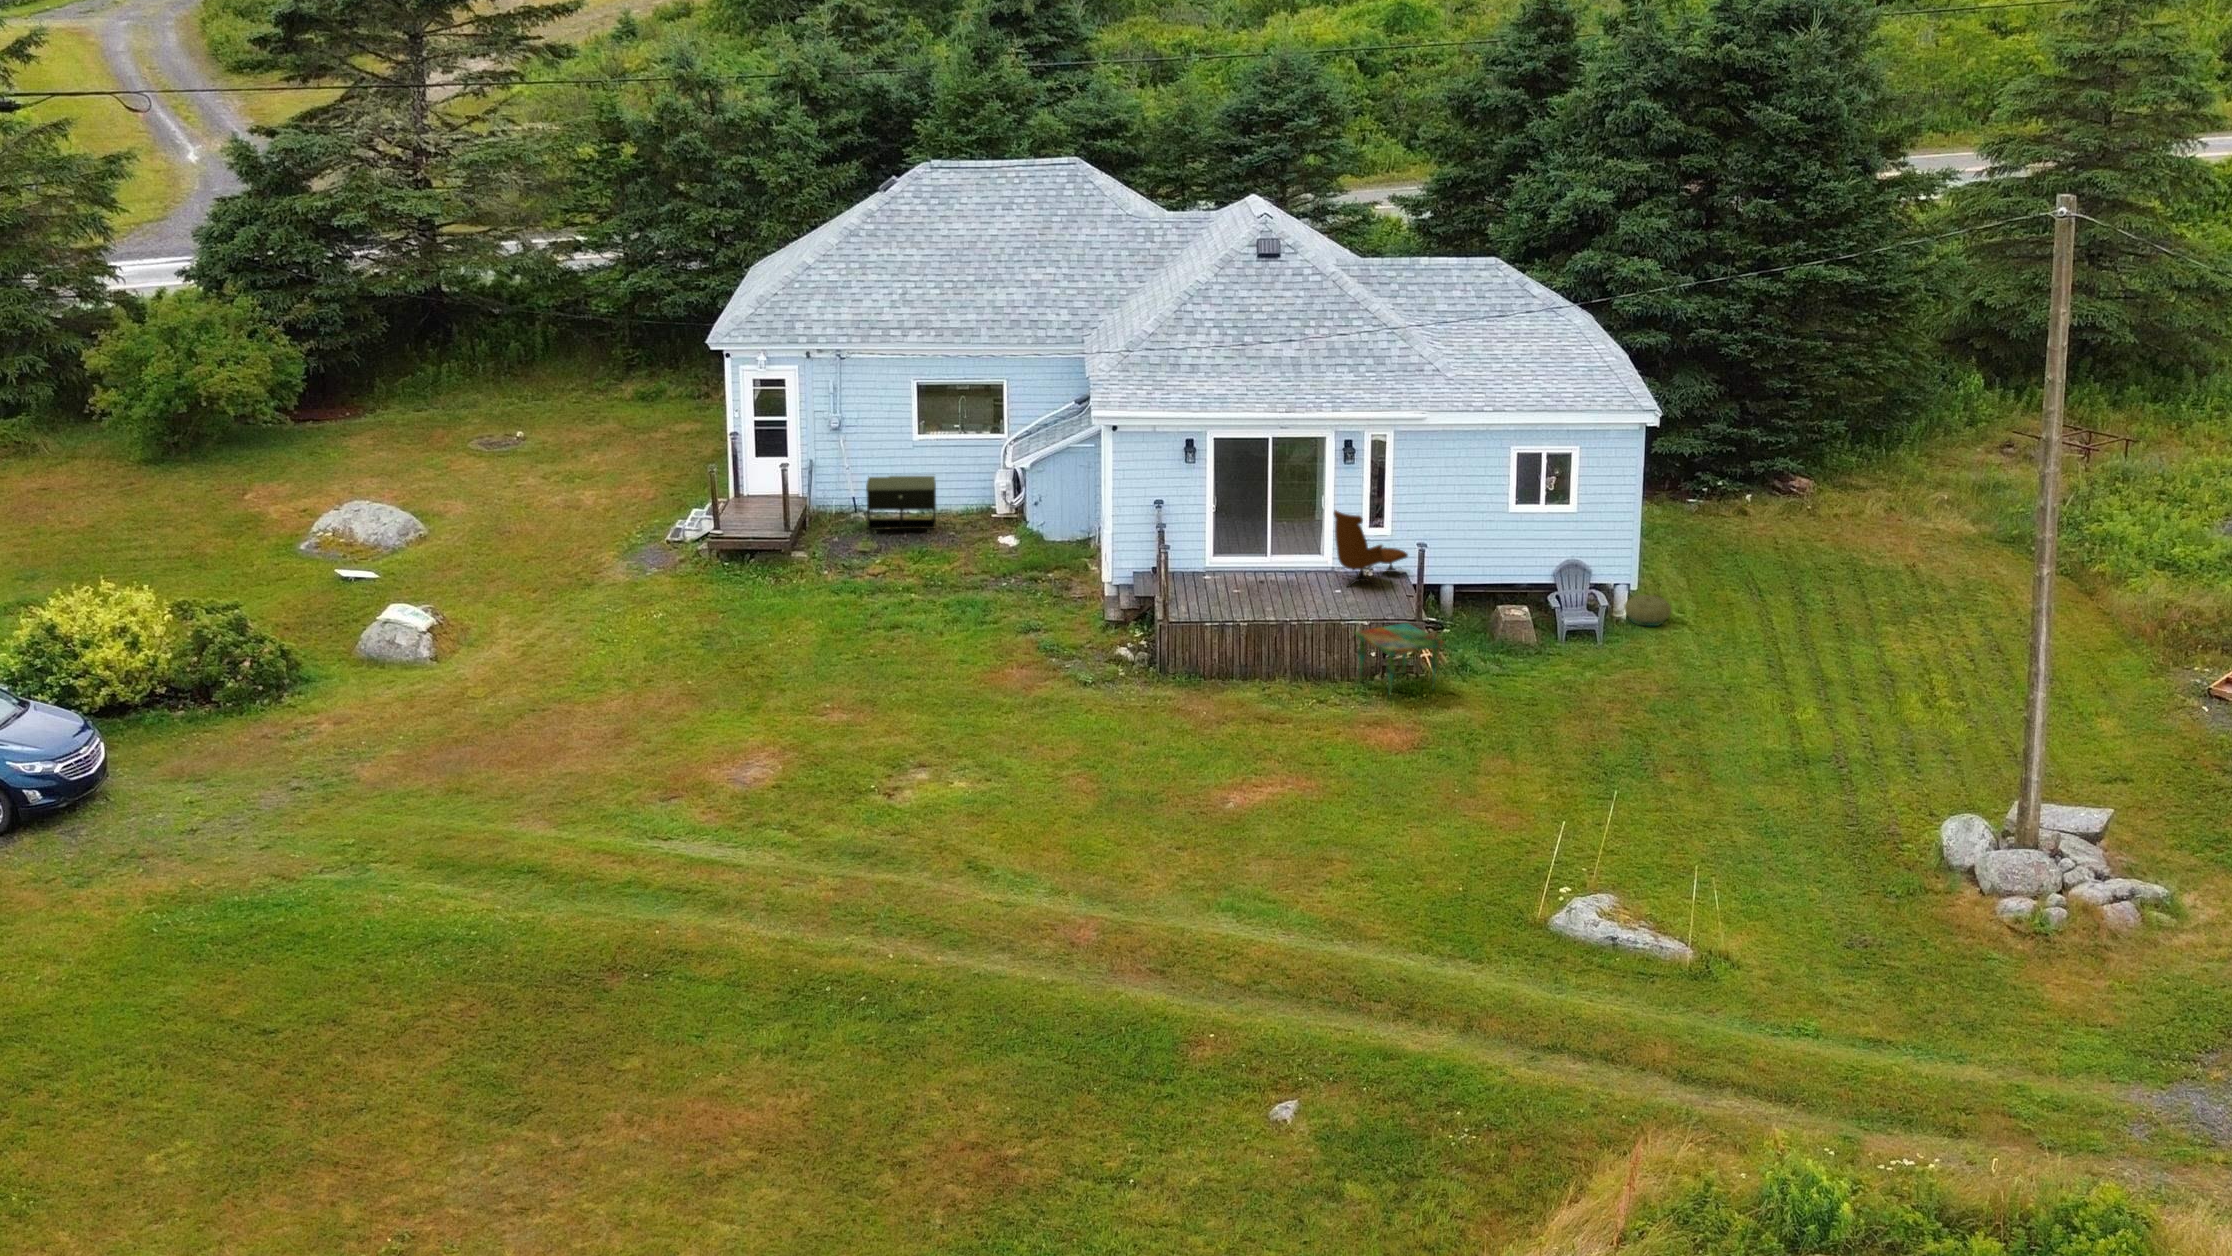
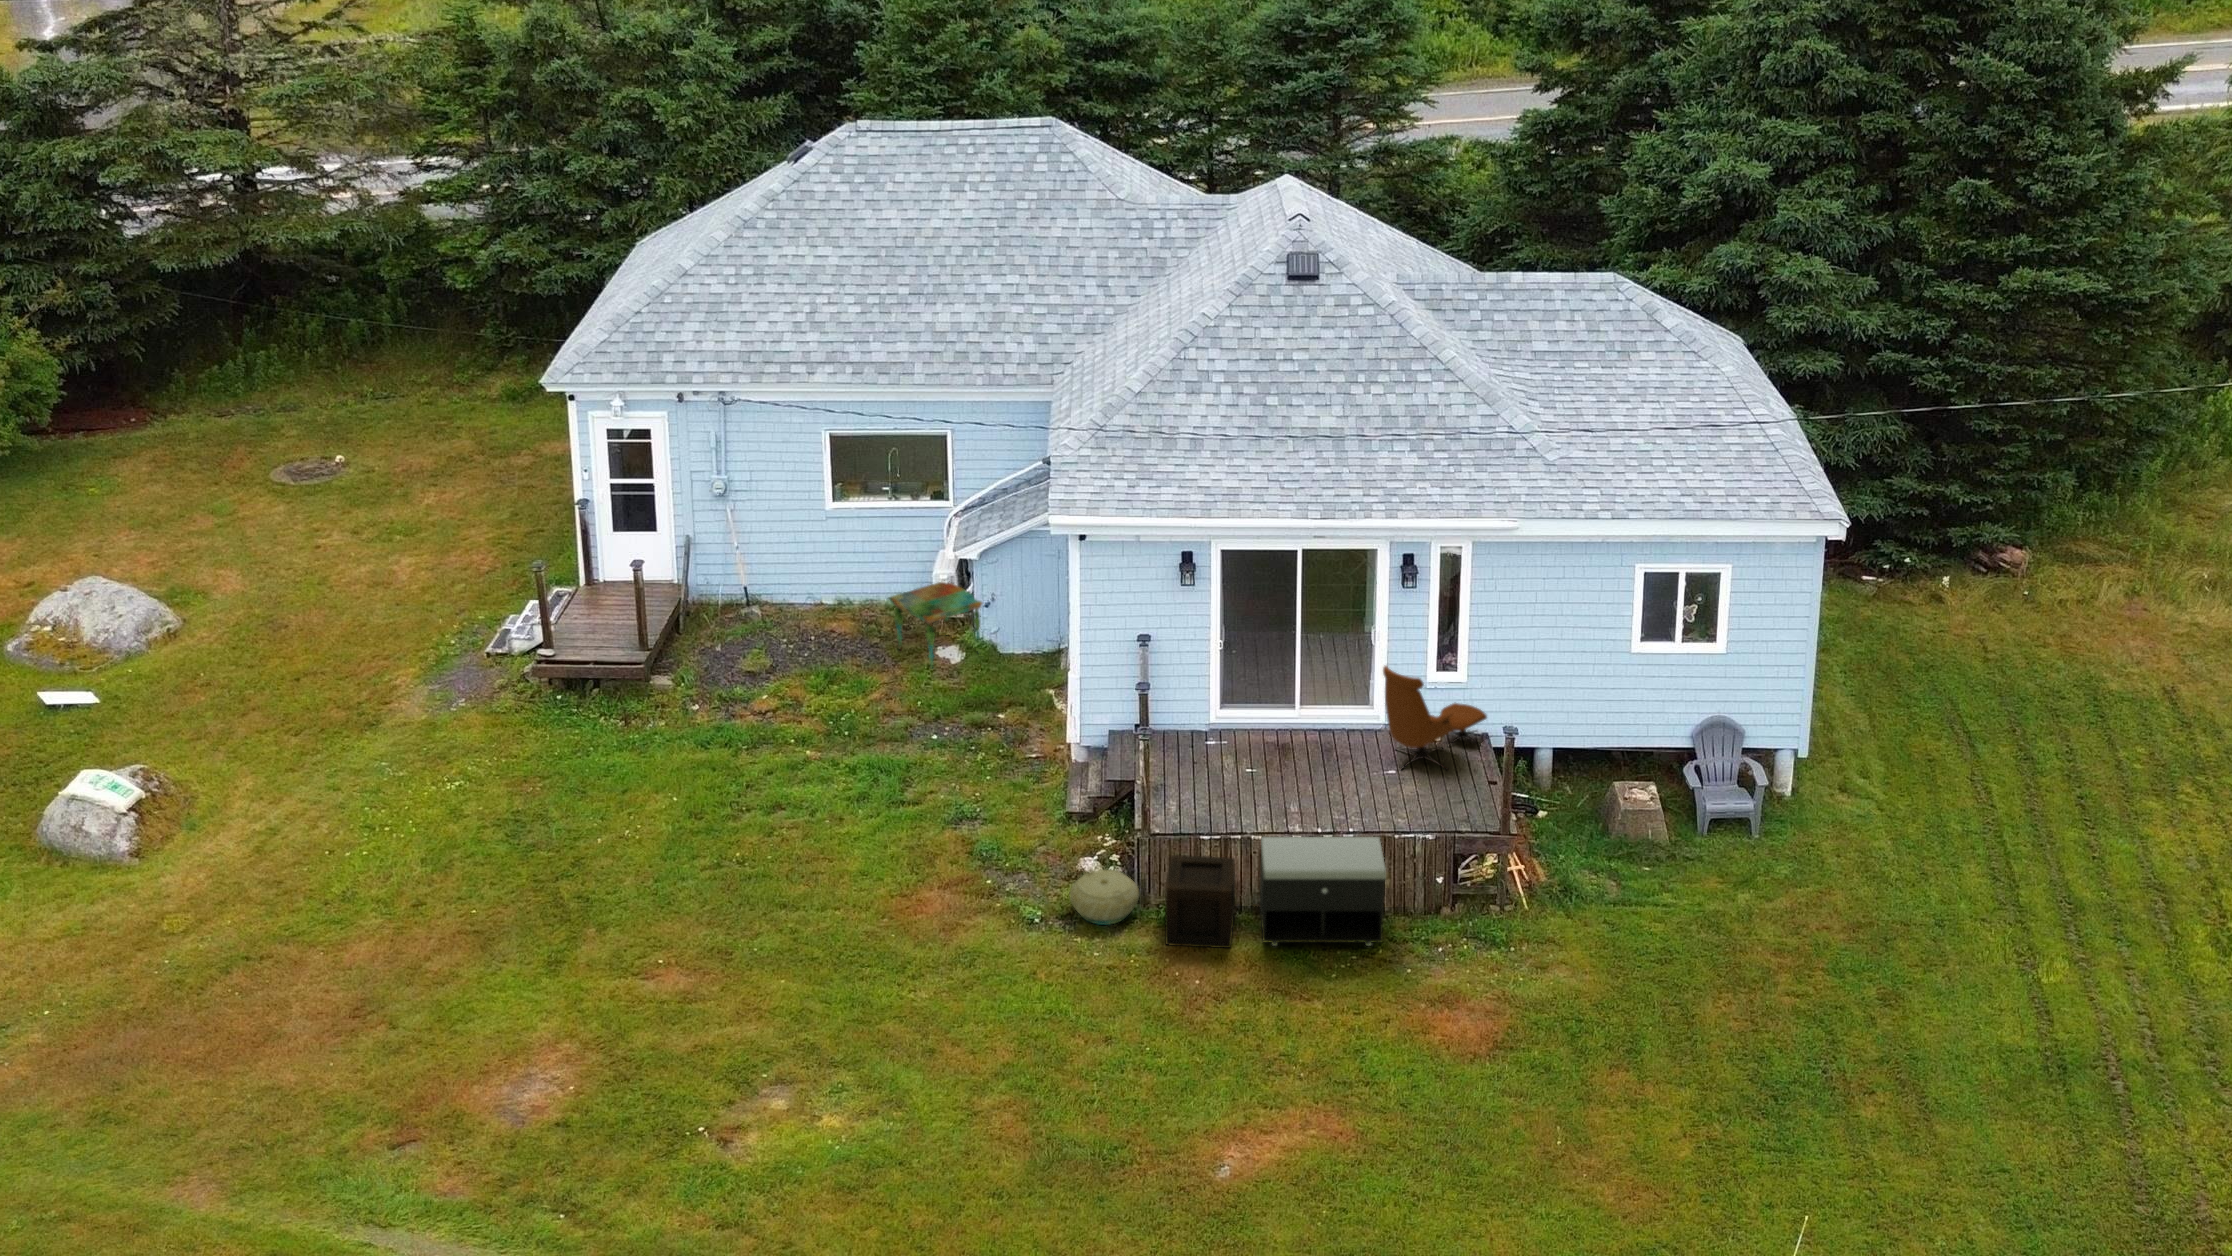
storage bench: present [866,476,936,533] -> present [1260,837,1386,946]
basket: present [1624,595,1671,626] -> present [1069,870,1139,925]
side table: present [1354,623,1444,698] -> present [888,581,982,668]
wooden crate: none [1185,631,1232,691] -> present [1165,855,1235,948]

